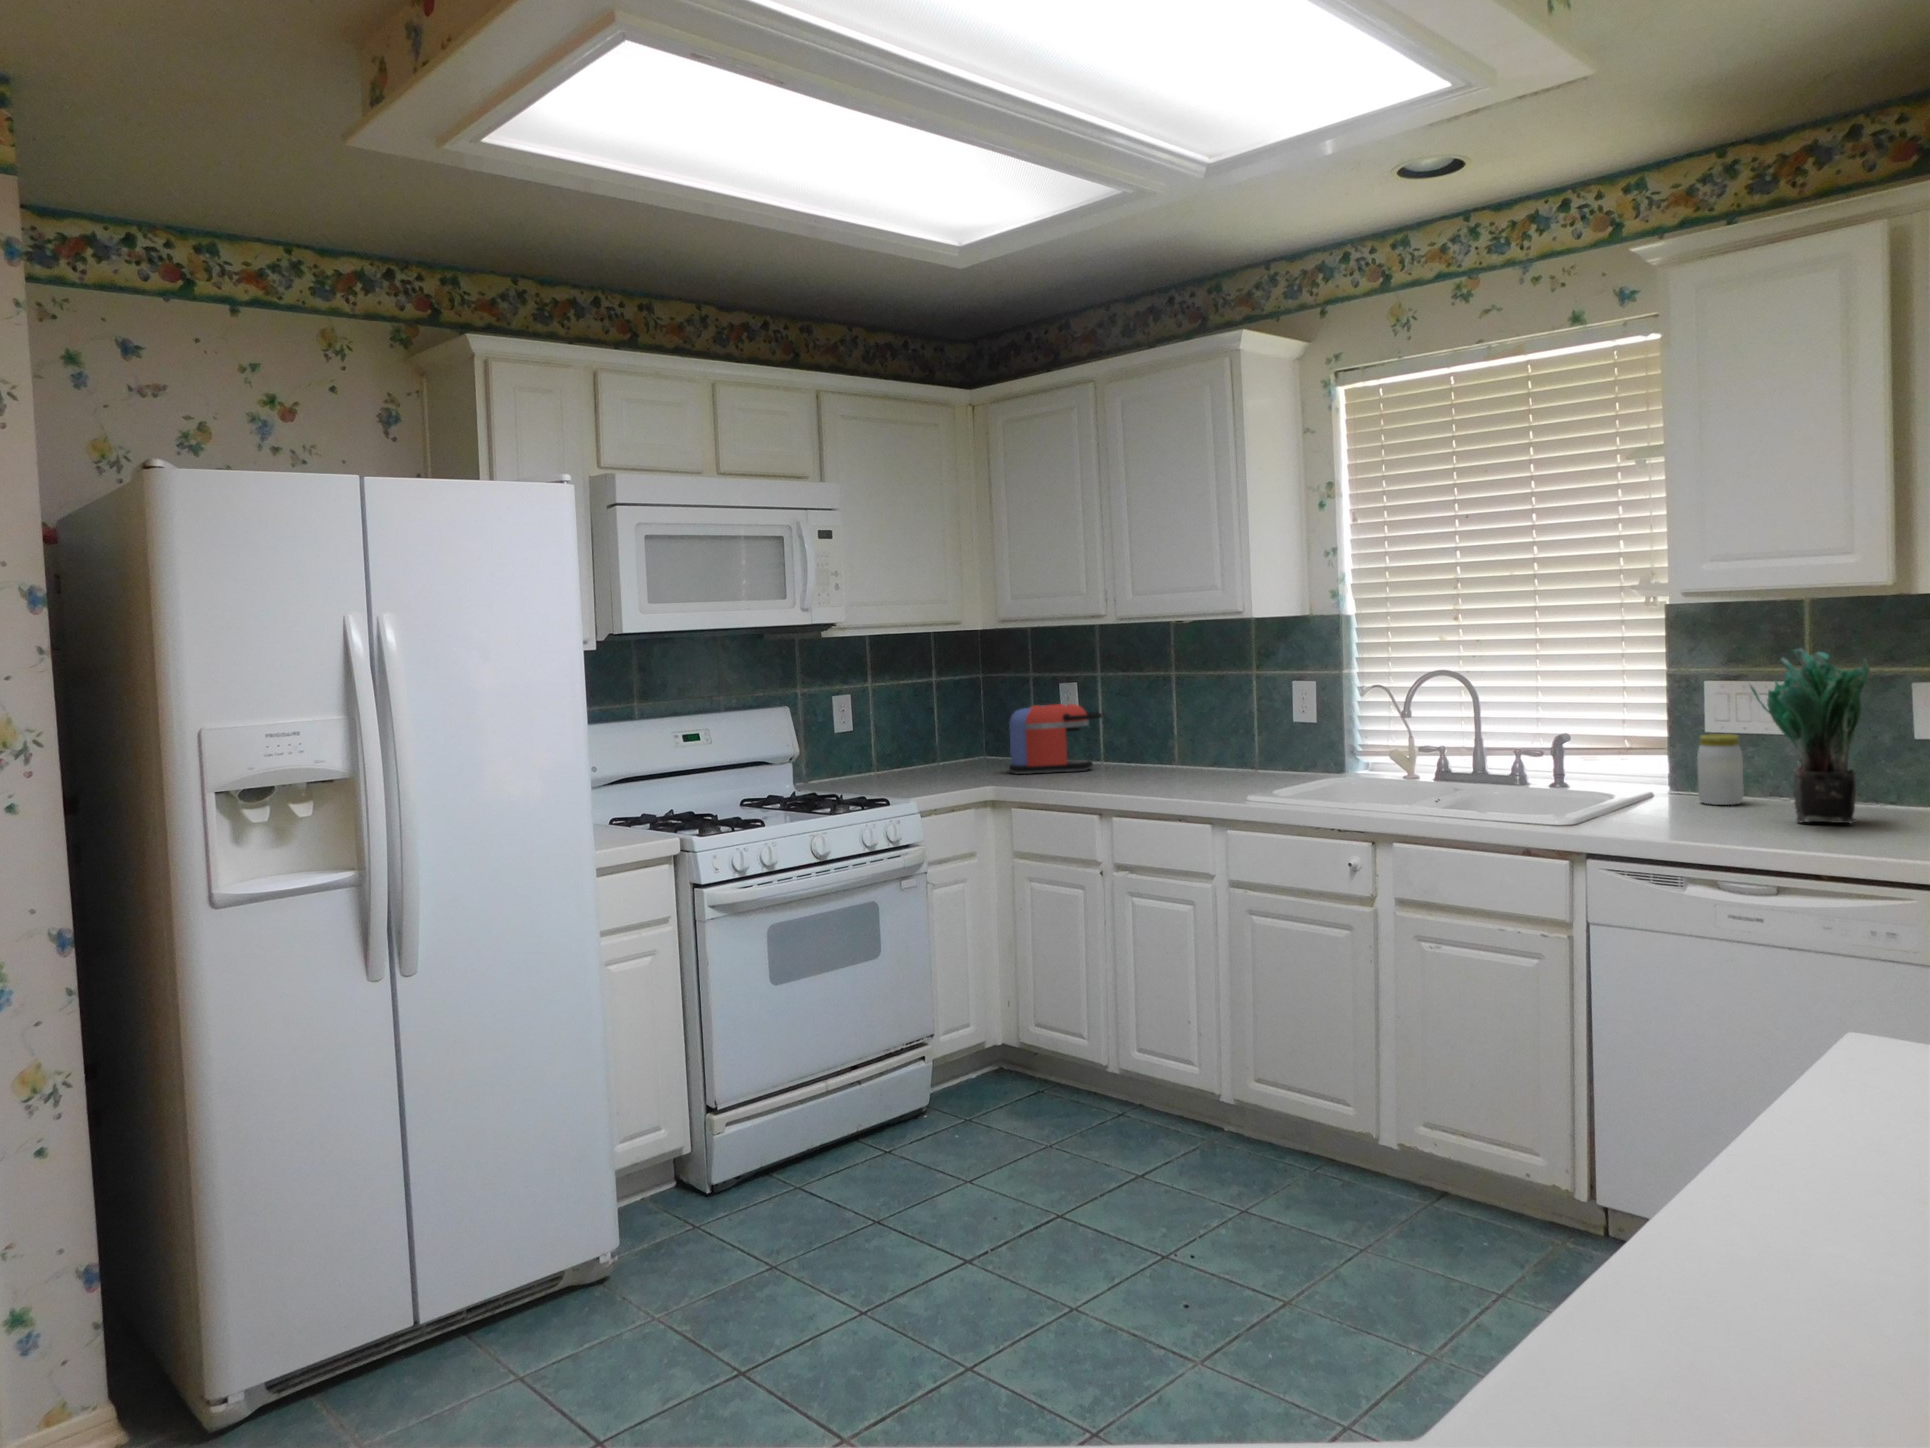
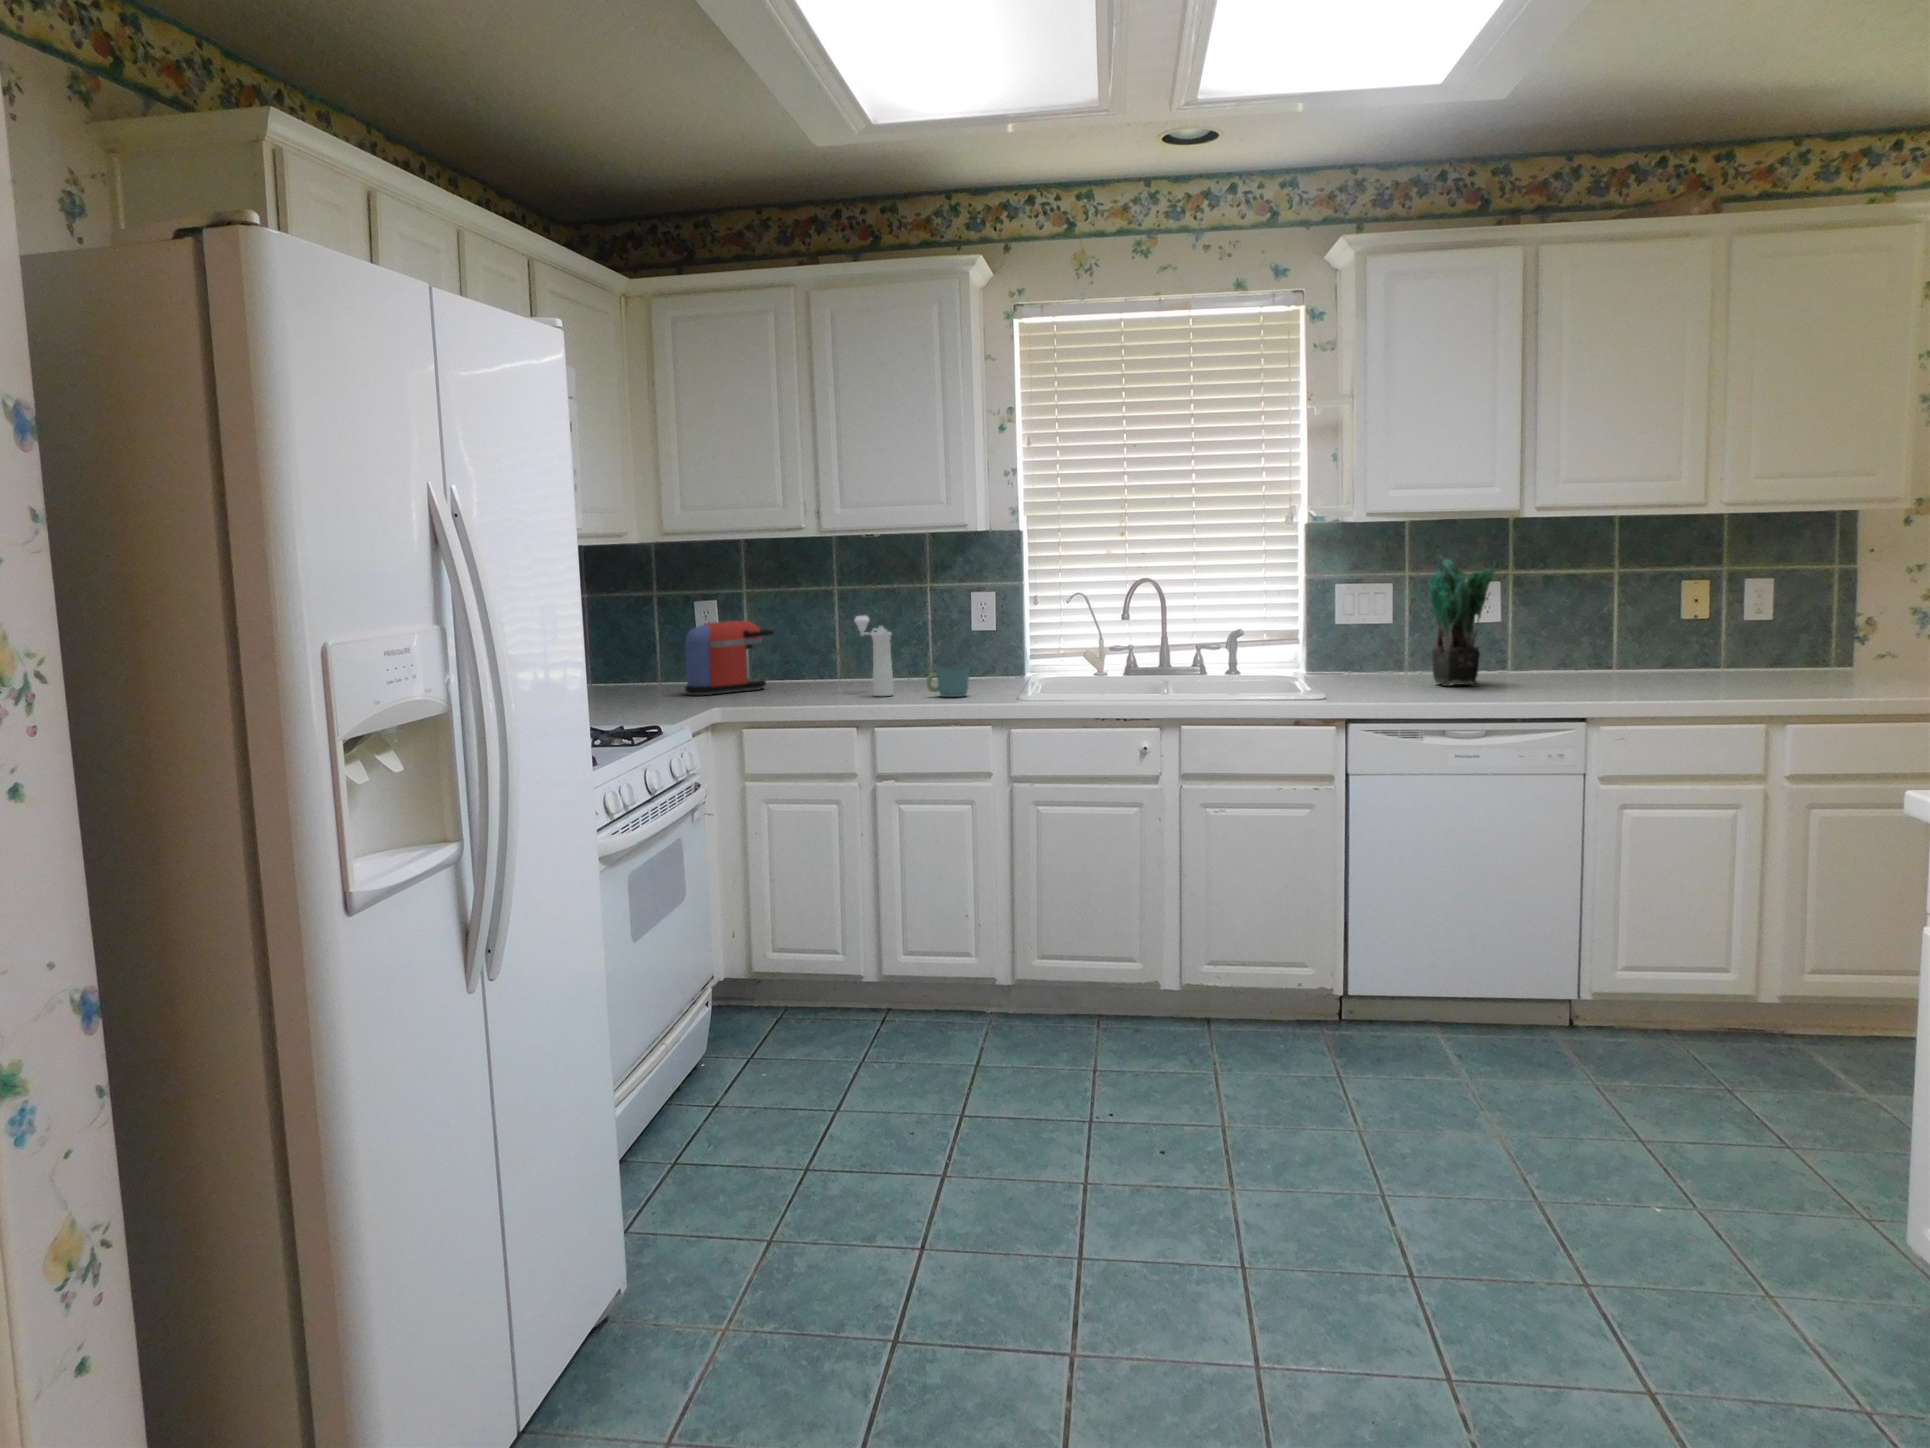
pepper mill: none [1140,704,1165,787] -> present [854,616,894,696]
jar: present [1697,734,1744,805] -> none [1339,626,1371,680]
mug: none [1183,762,1227,793] -> present [927,668,969,697]

